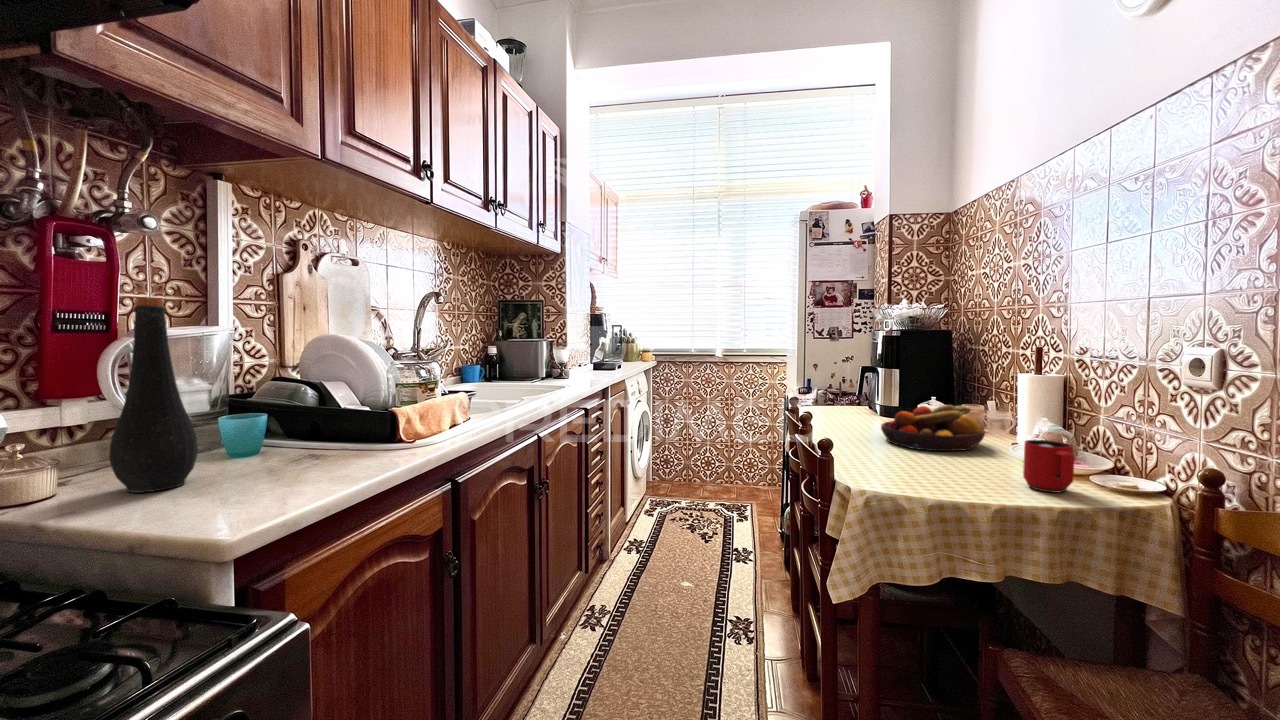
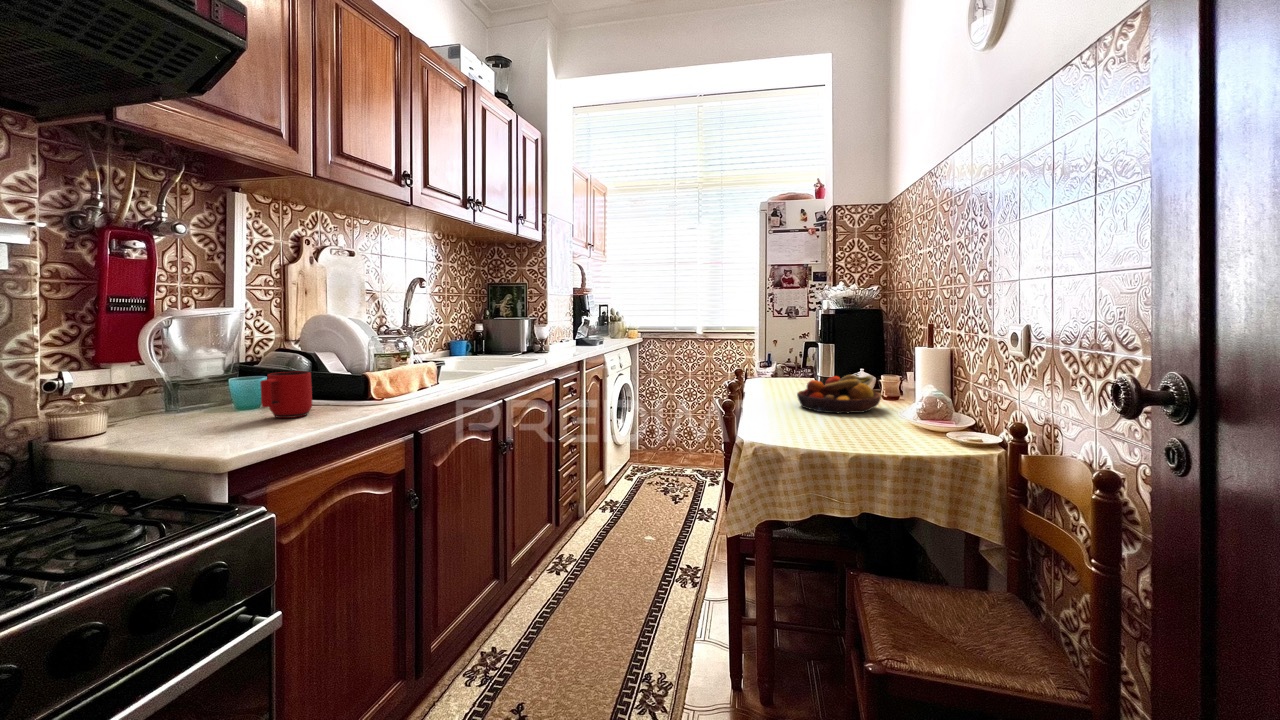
bottle: present [109,297,198,493] -> none [160,287,221,427]
mug: present [1023,440,1074,492] -> present [260,372,312,418]

